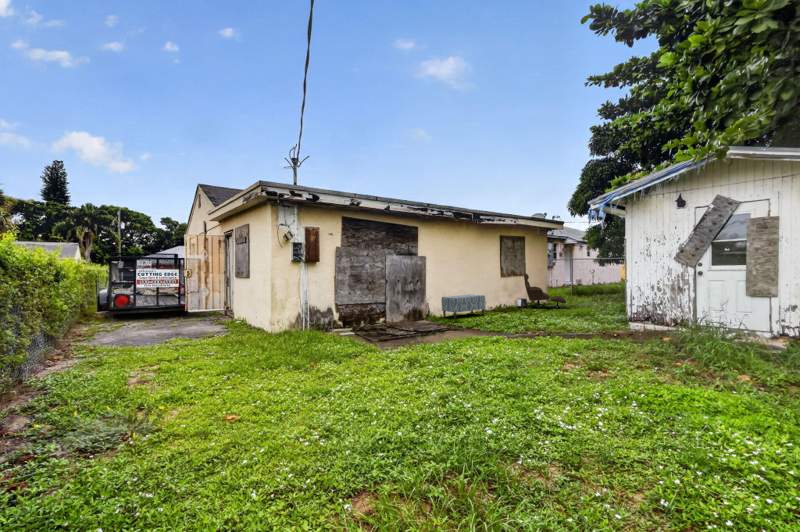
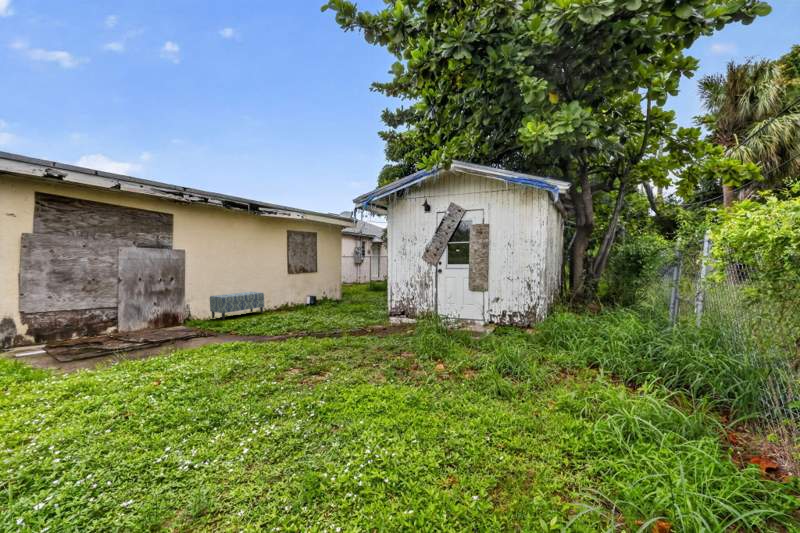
lounge chair: present [524,273,566,309] -> none [313,269,352,304]

